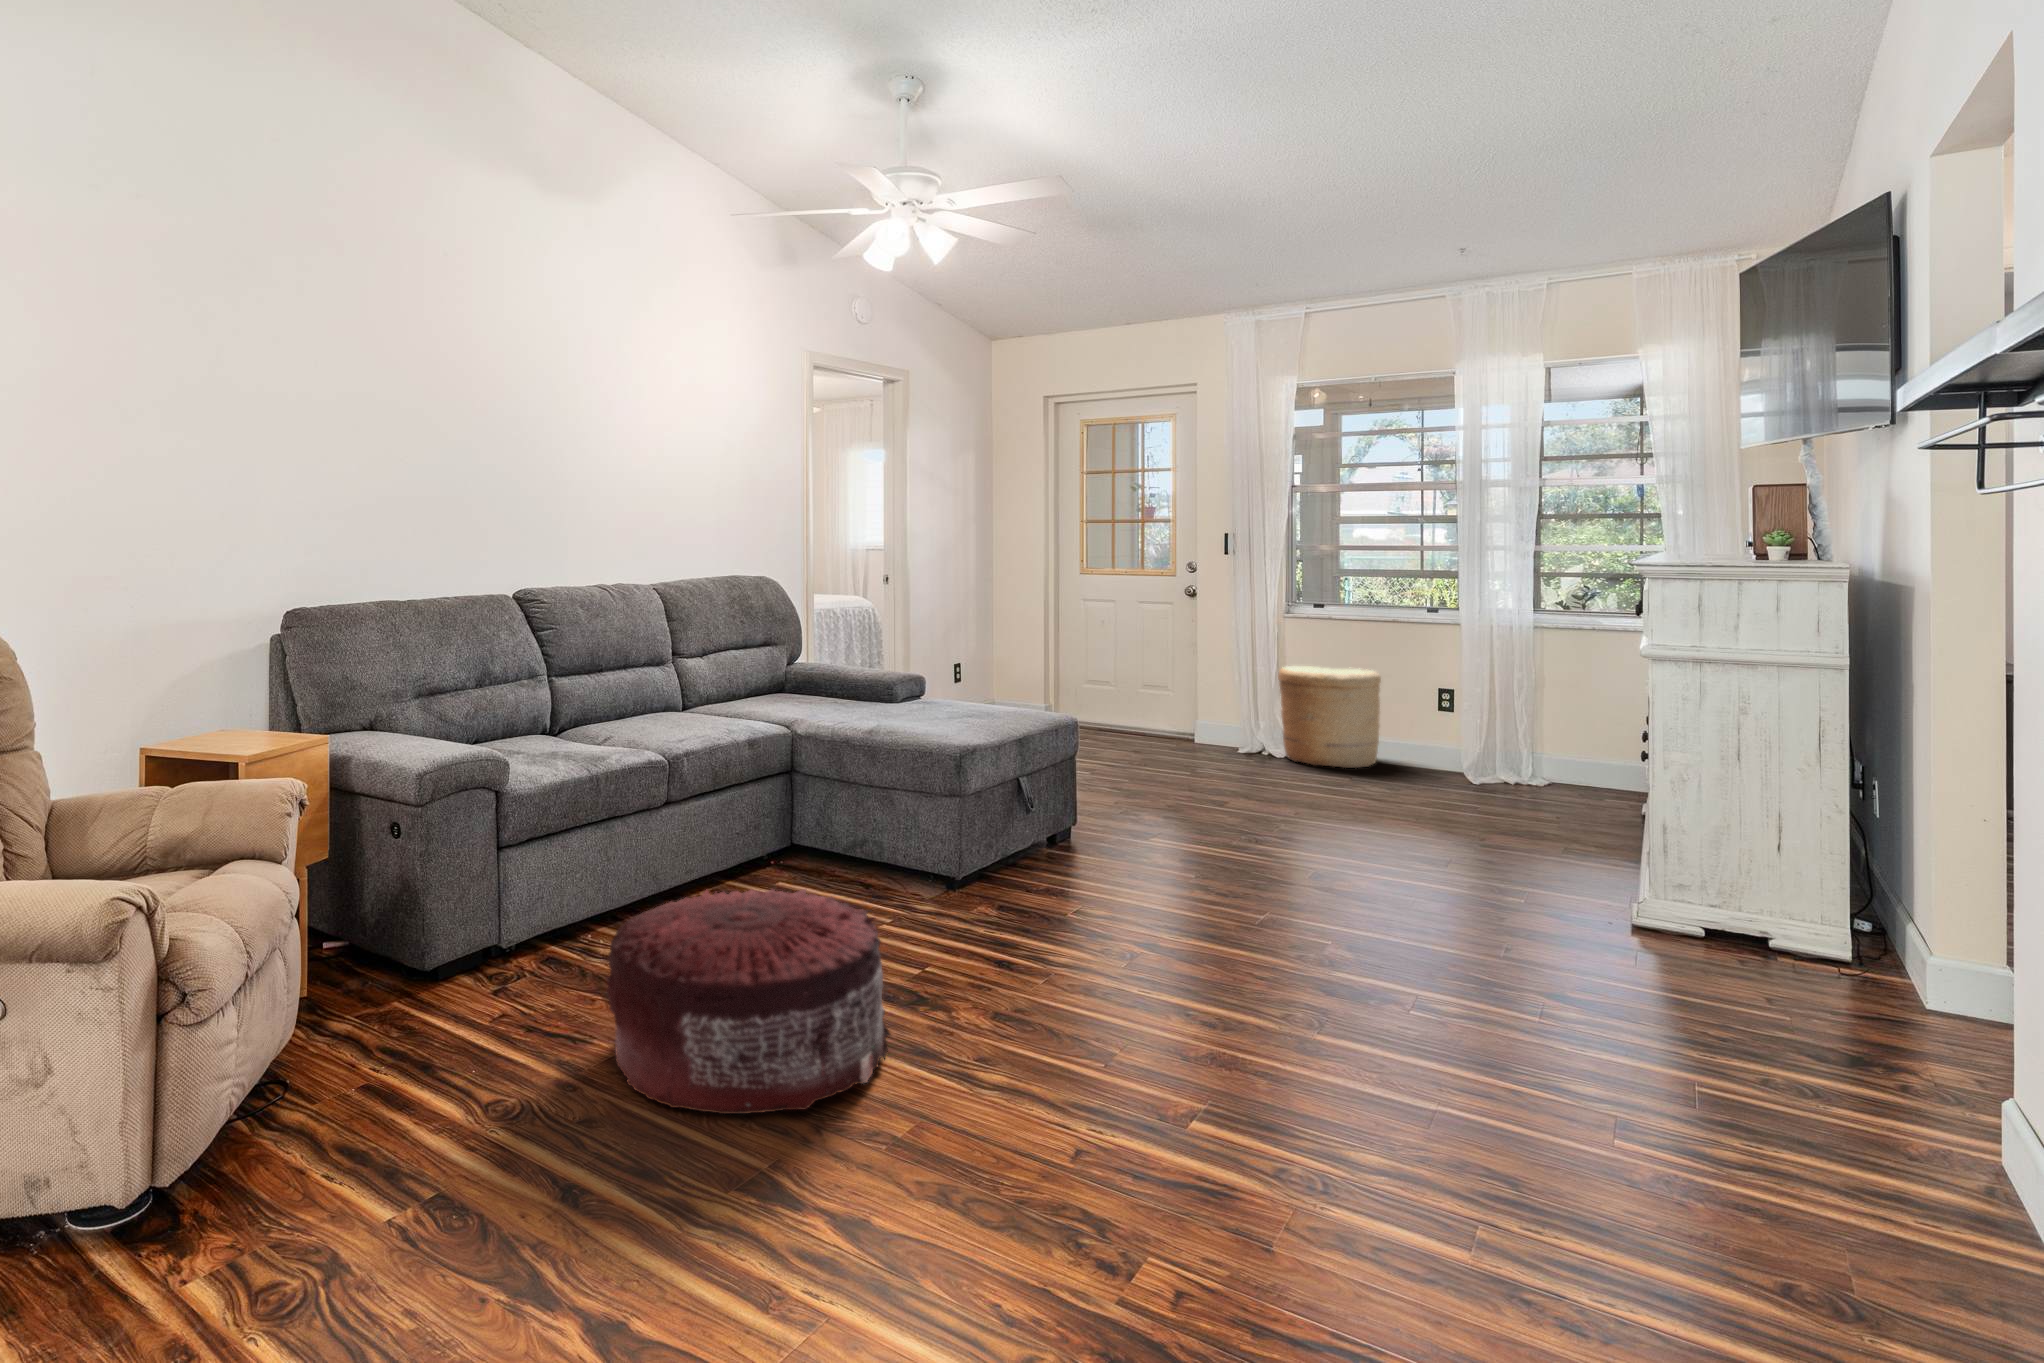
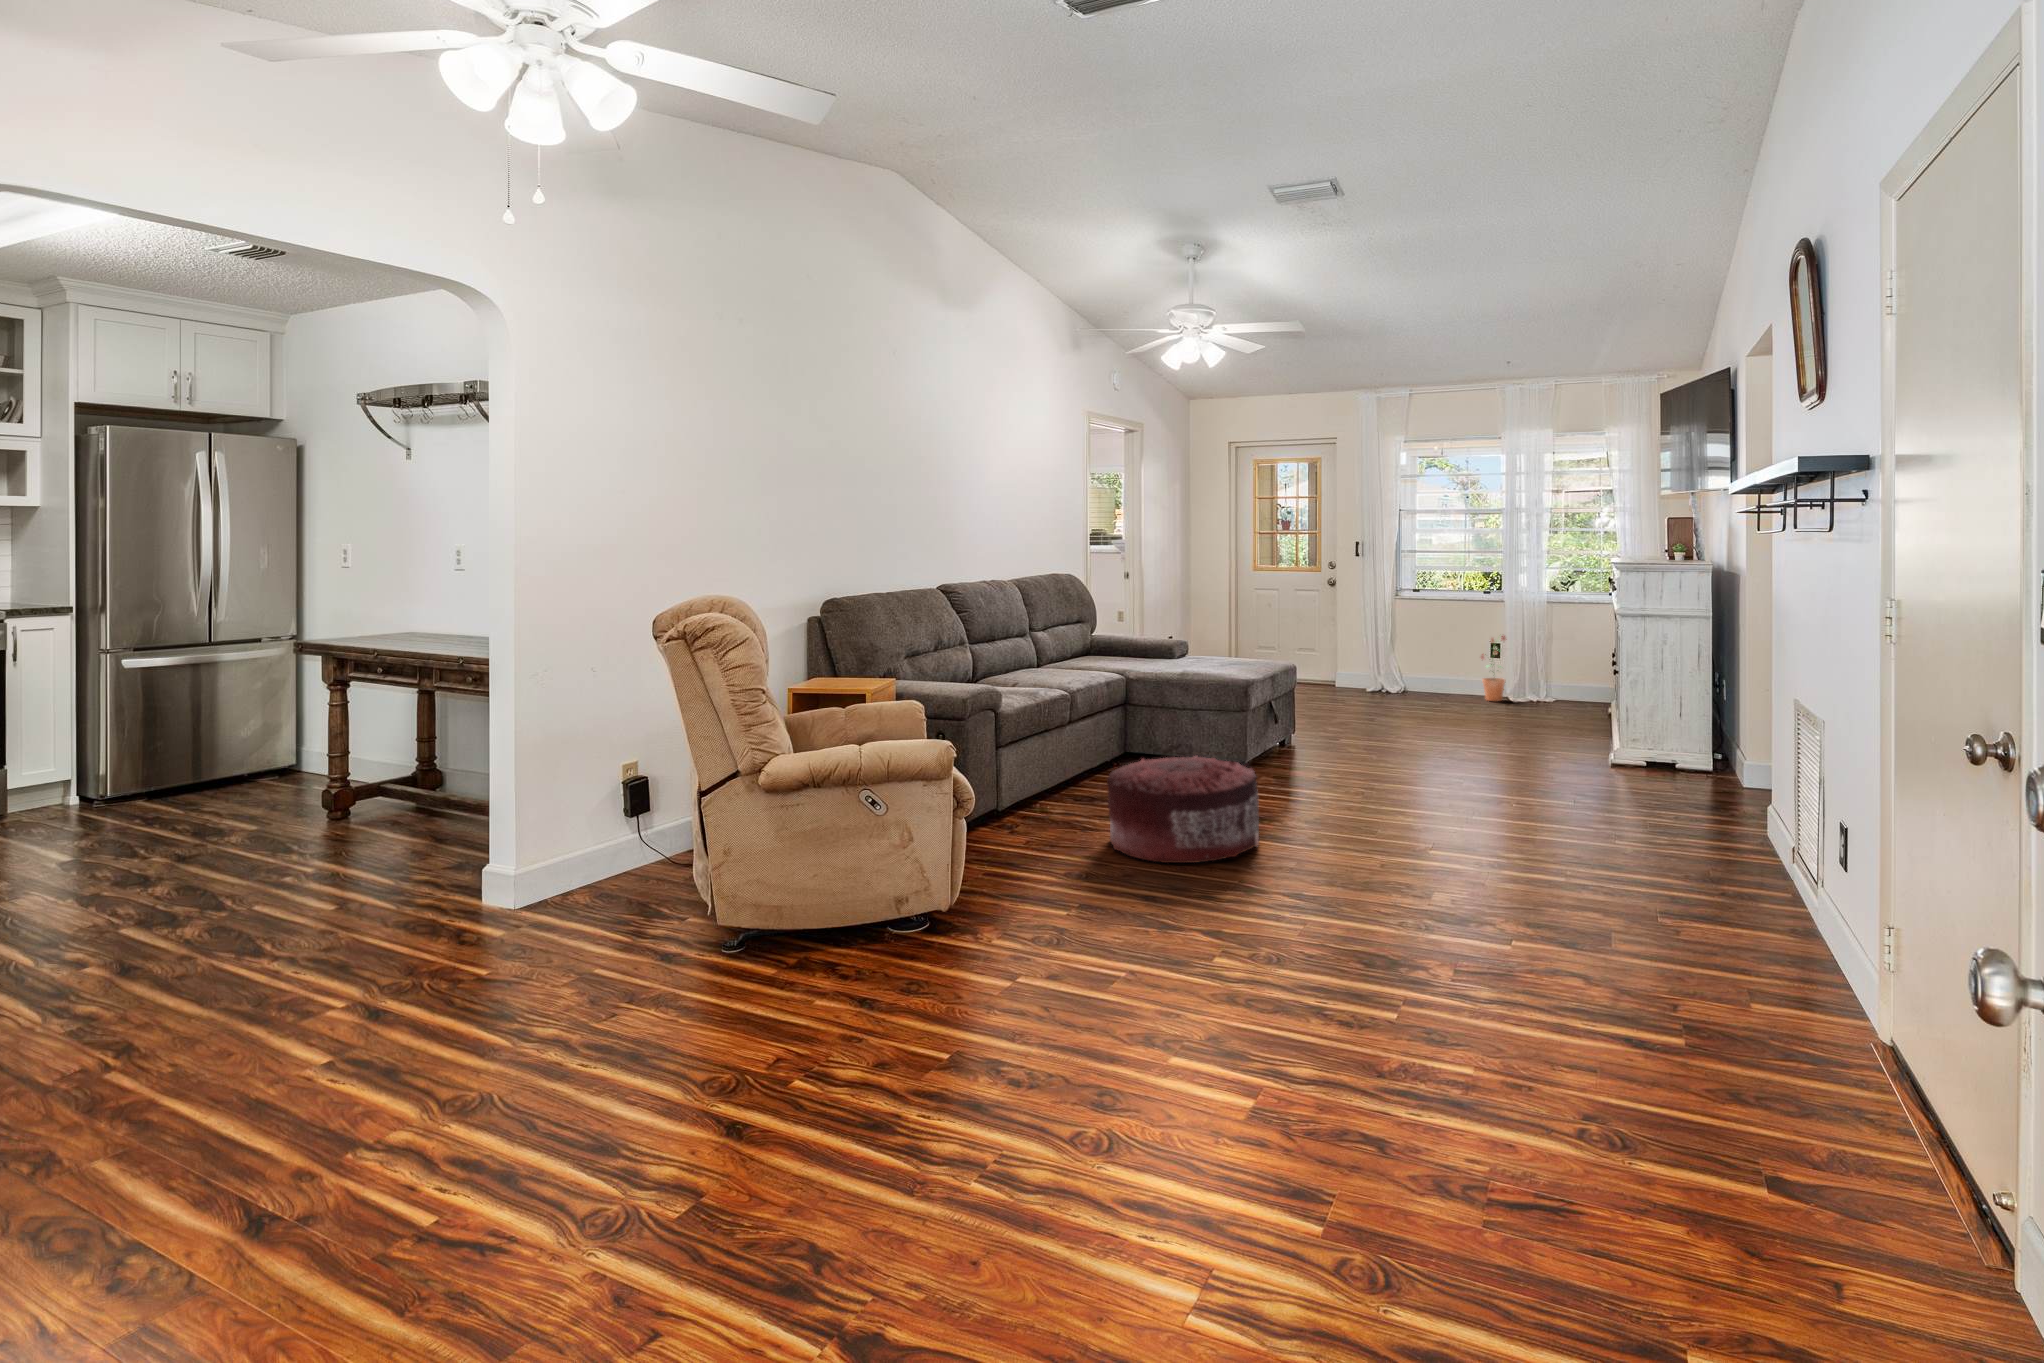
woven basket: present [1278,666,1381,768] -> none [1391,631,1456,698]
potted plant: none [1416,676,1464,779] -> present [1481,636,1506,701]

